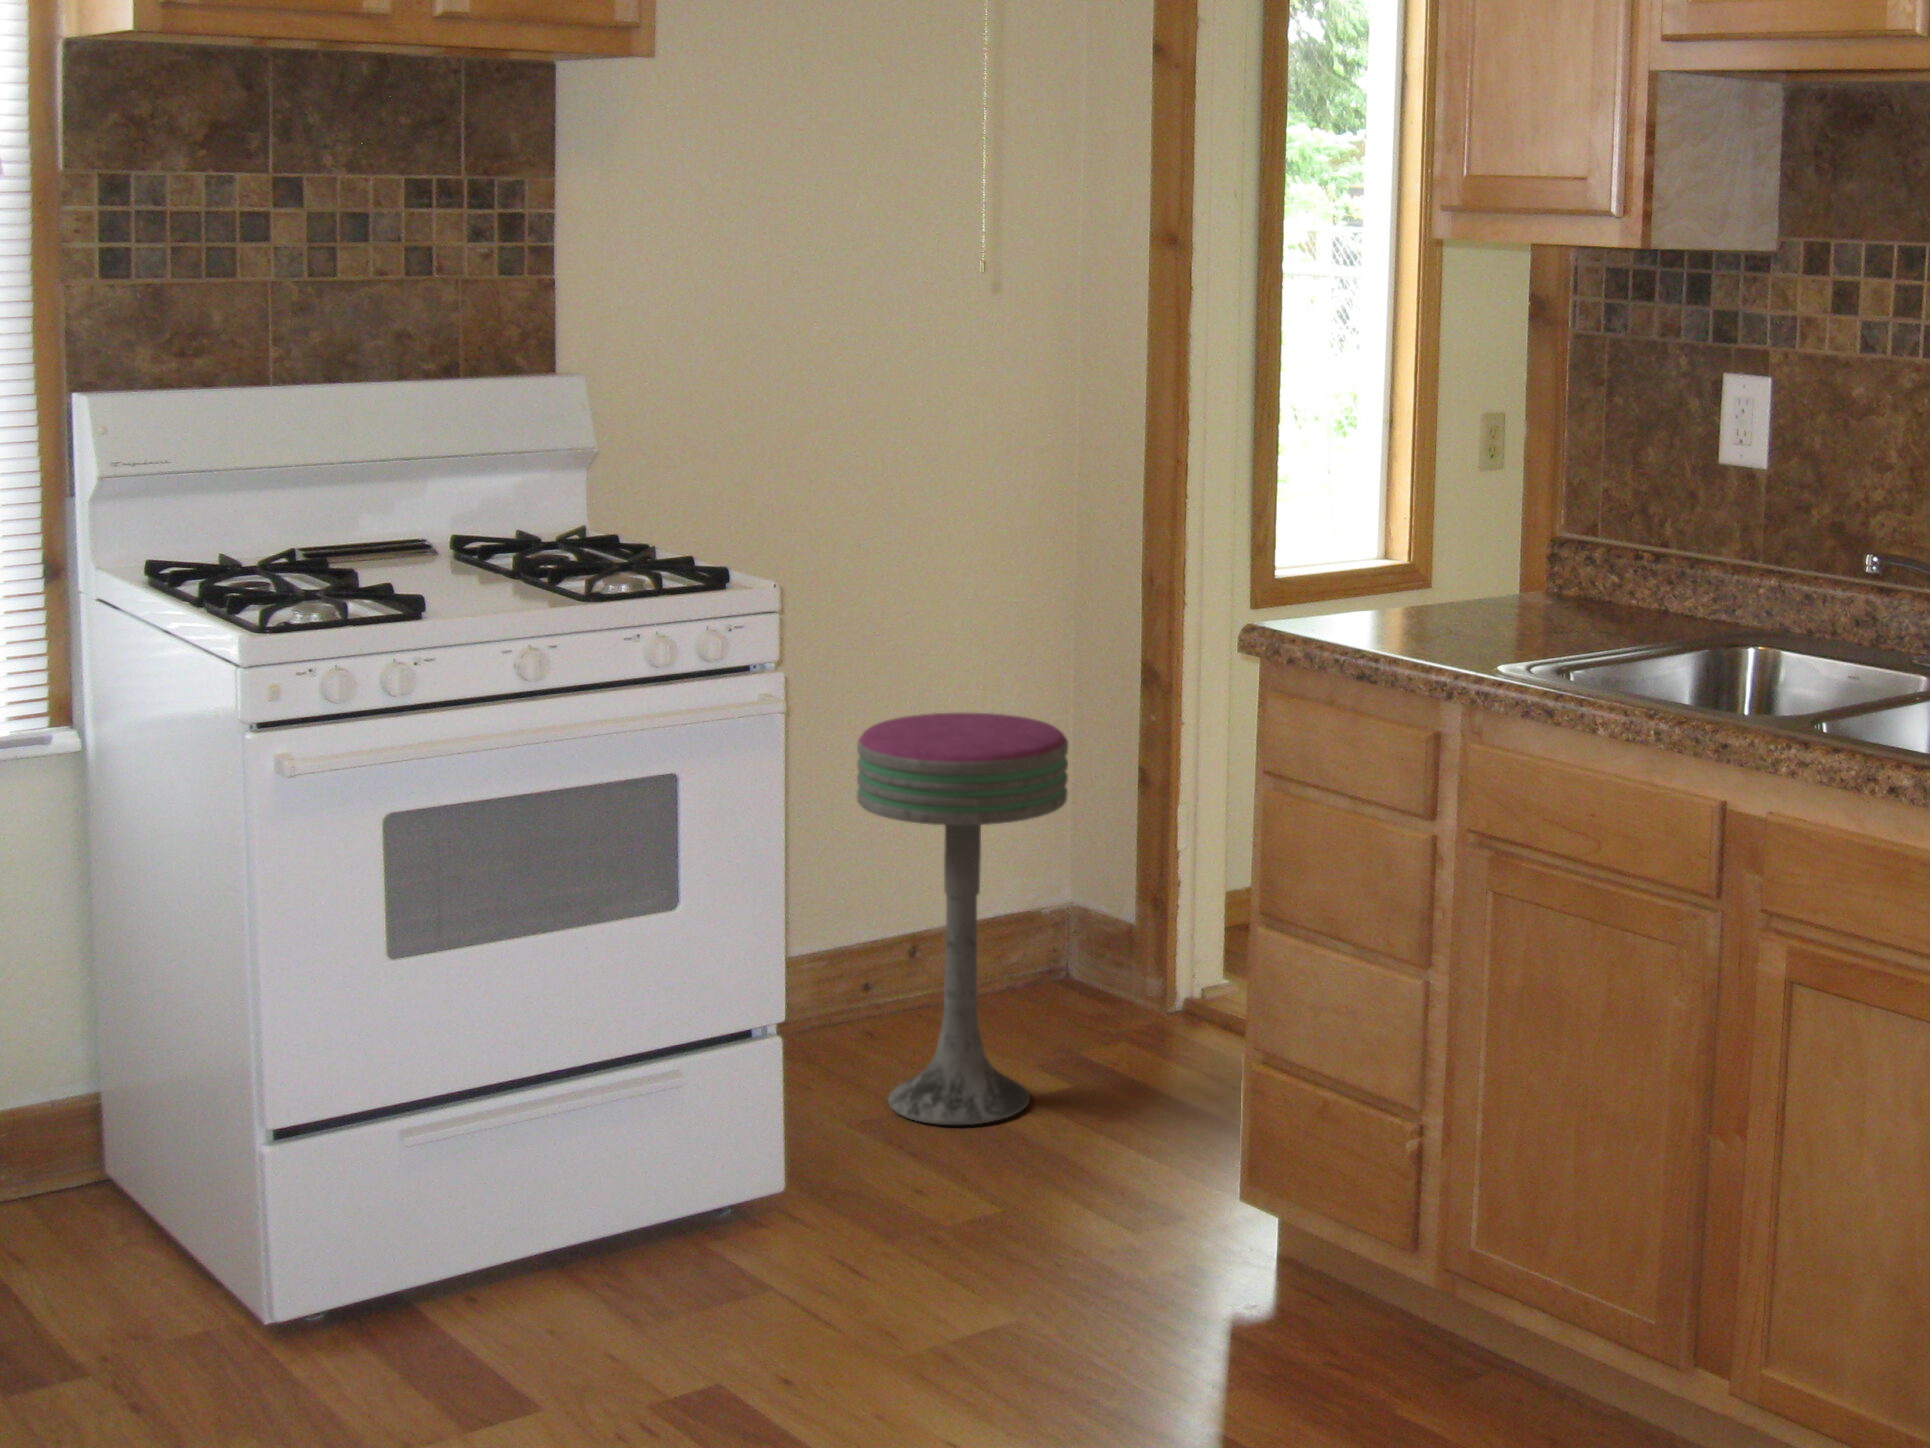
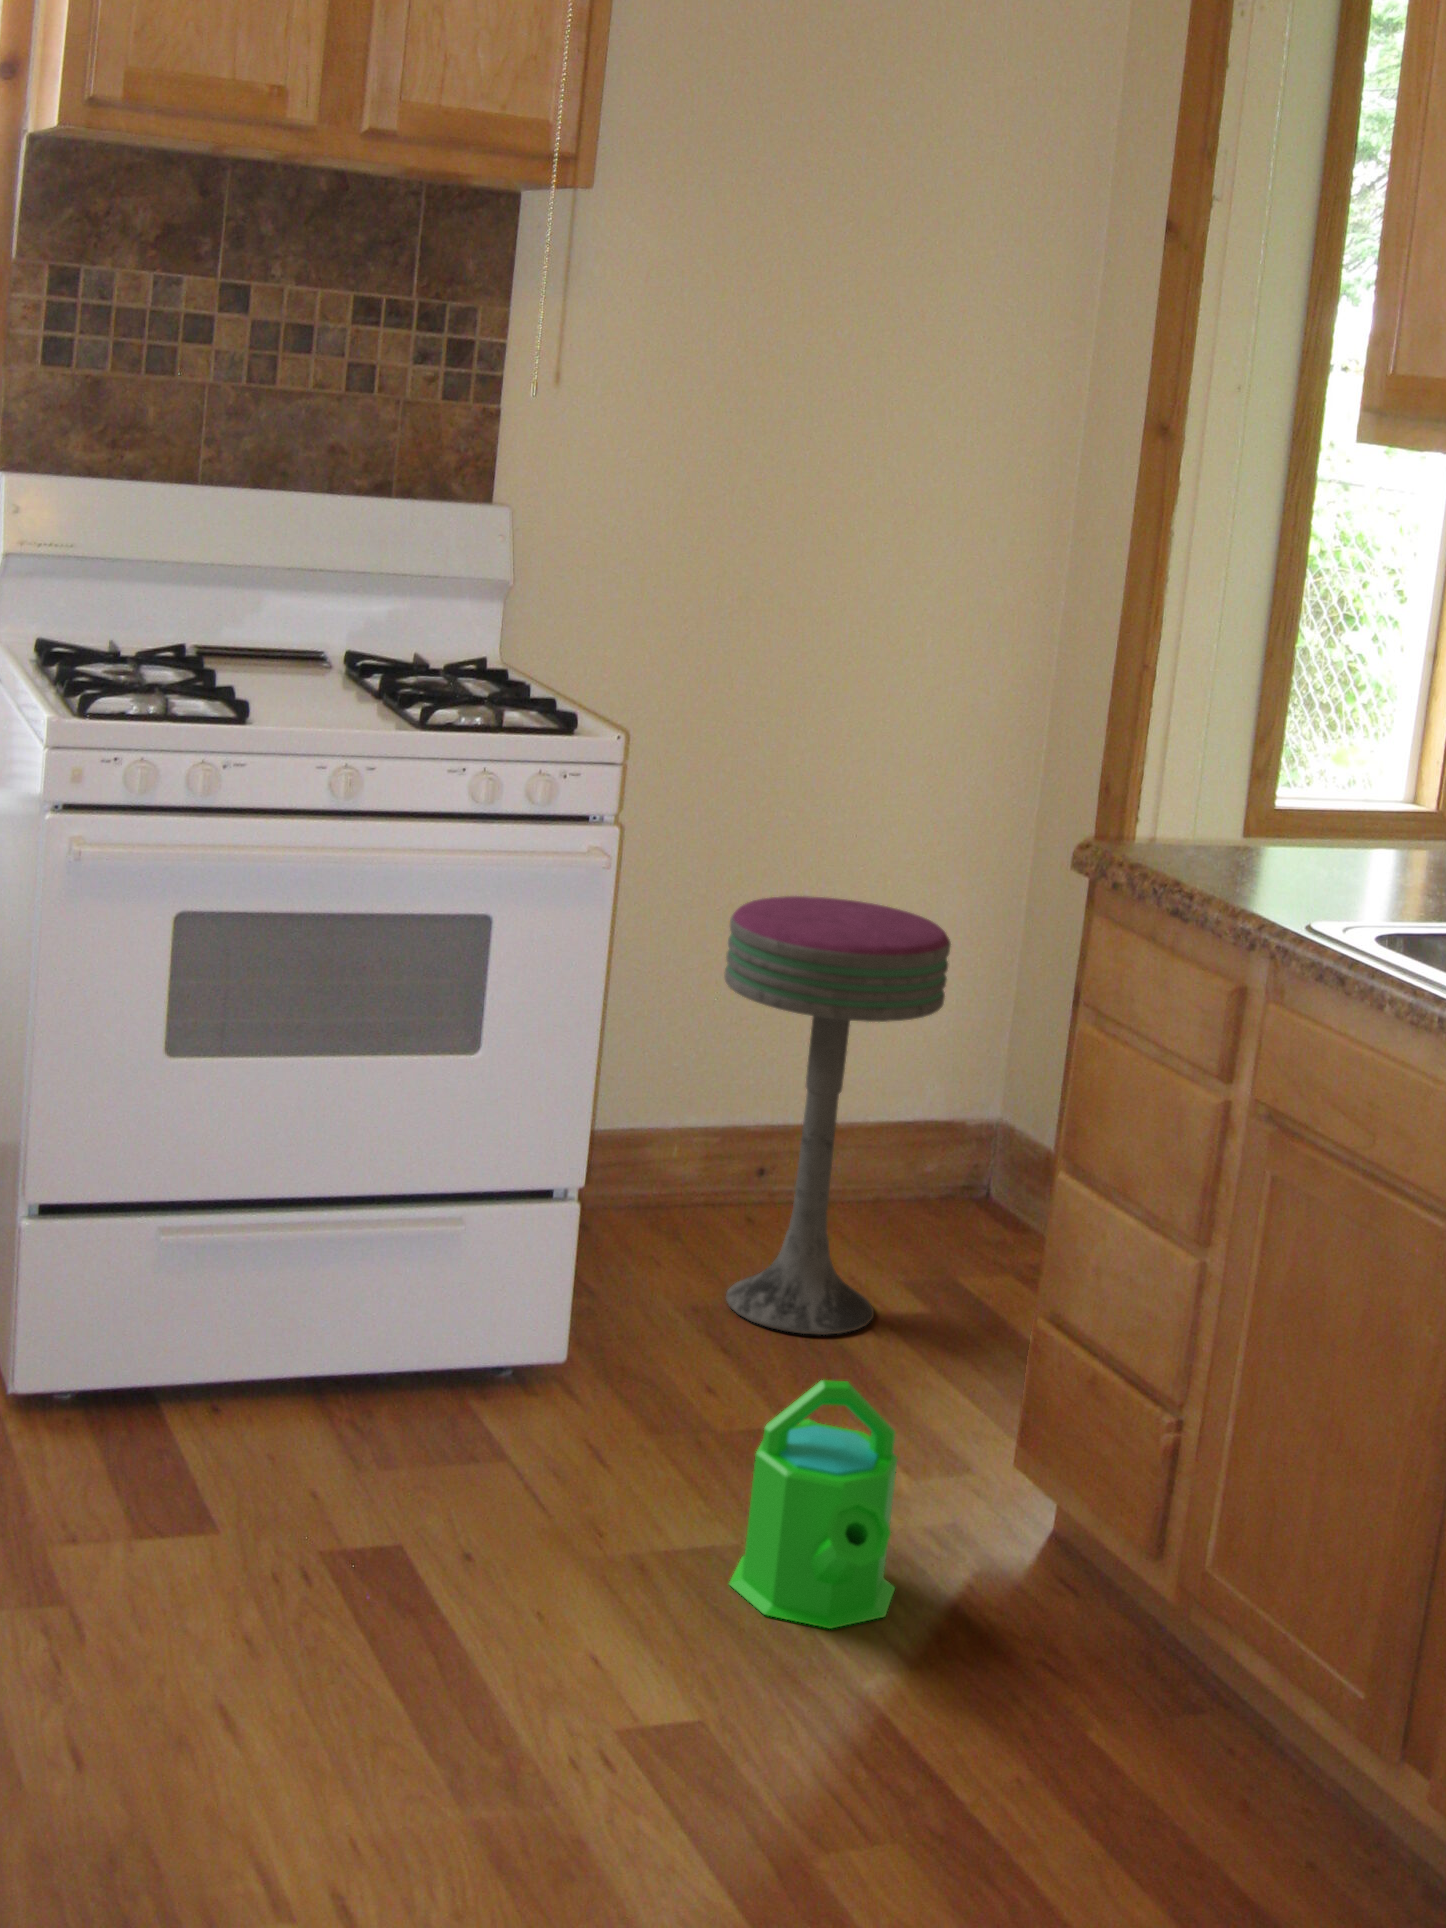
watering can: none [1029,1147,1194,1374] -> present [729,1380,898,1629]

